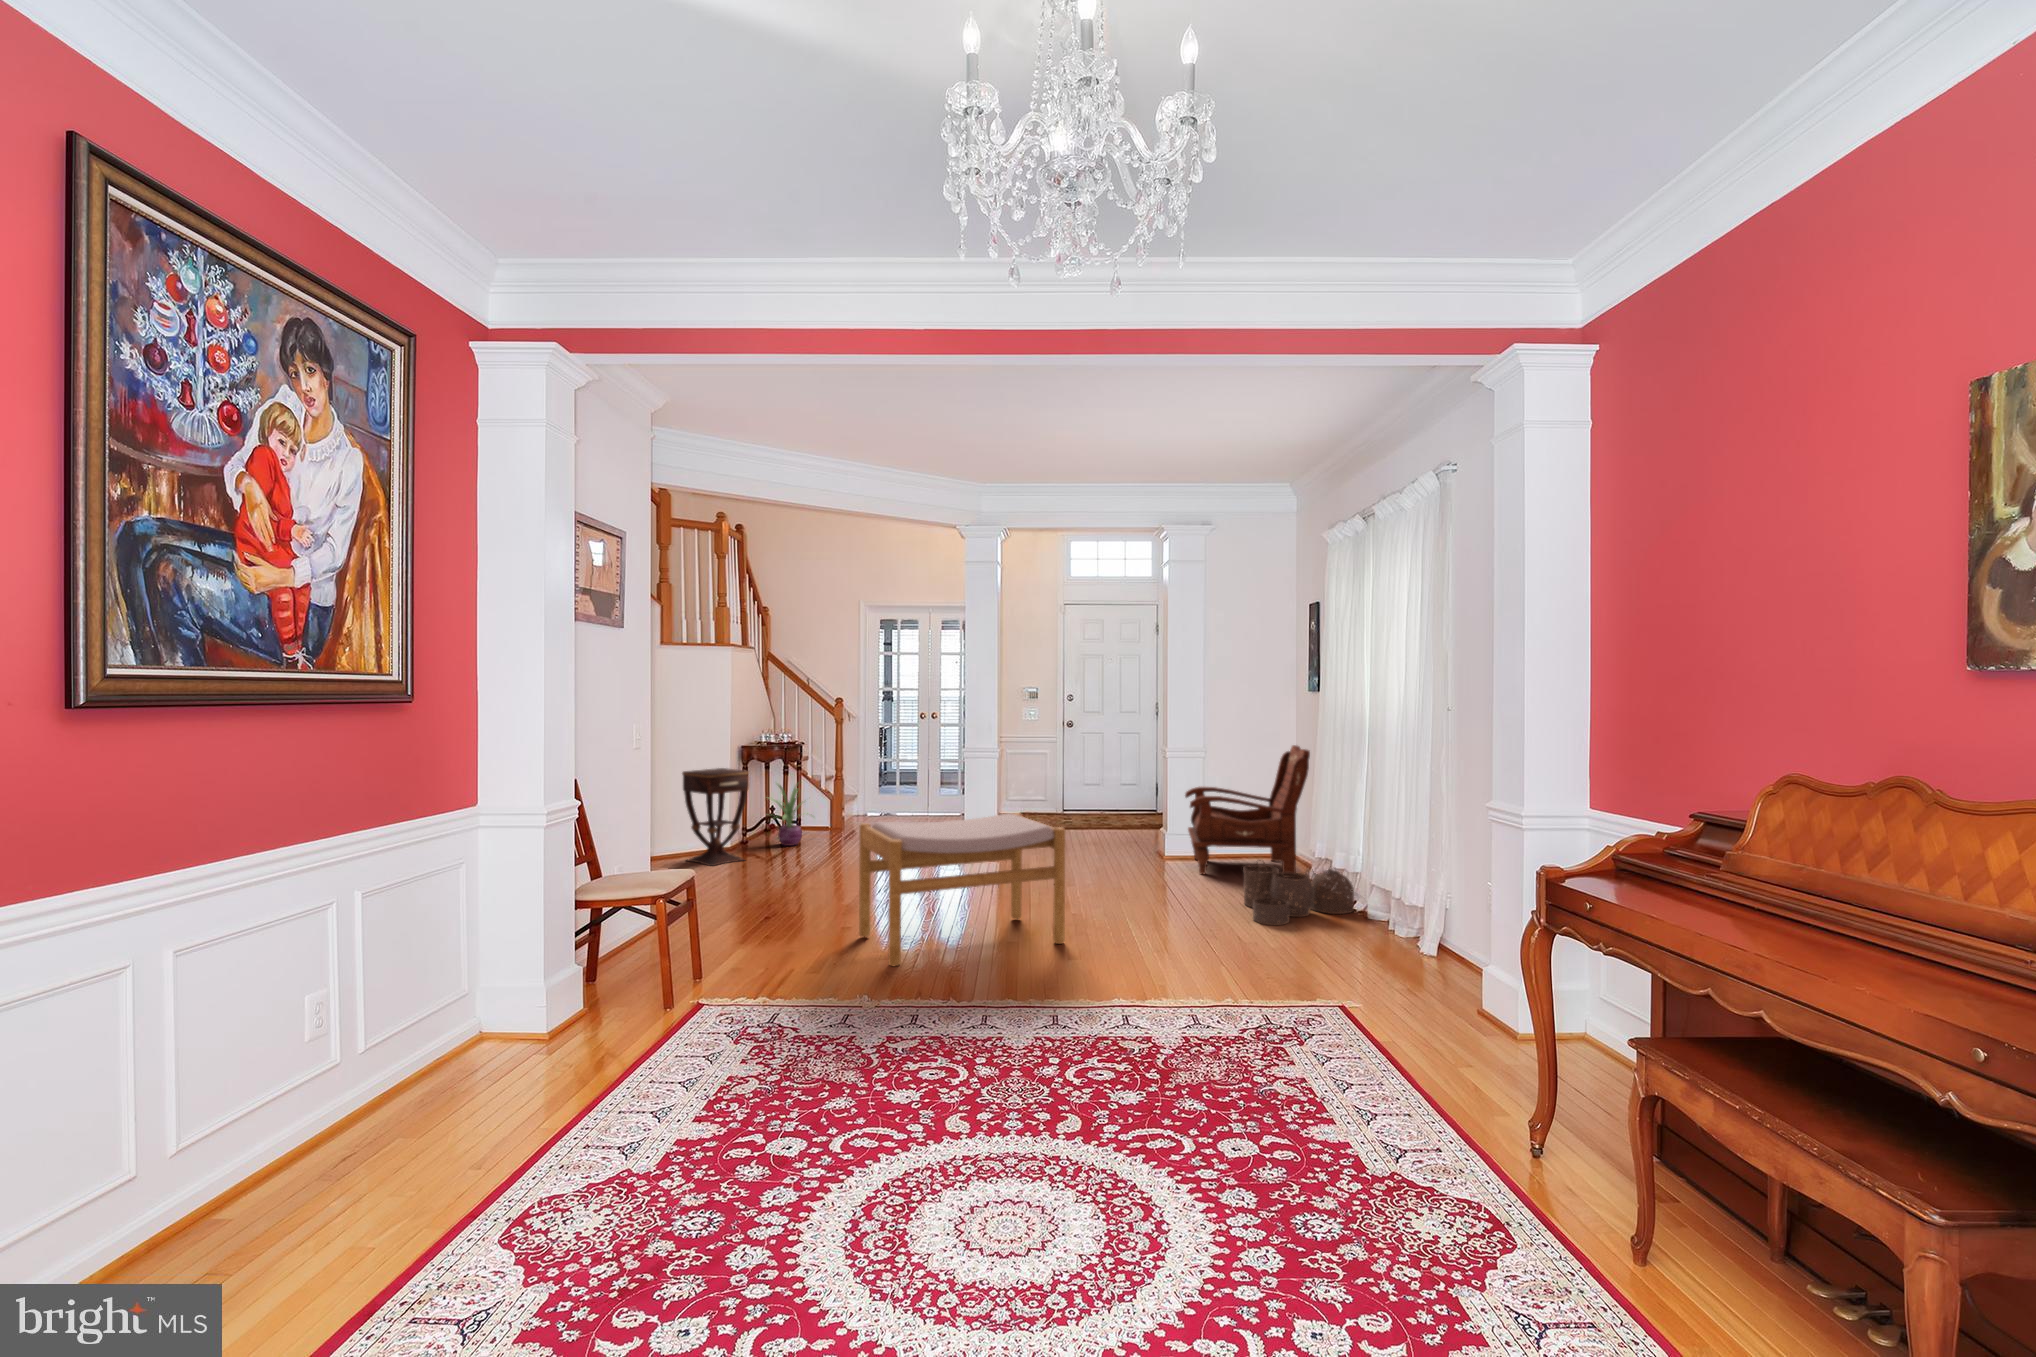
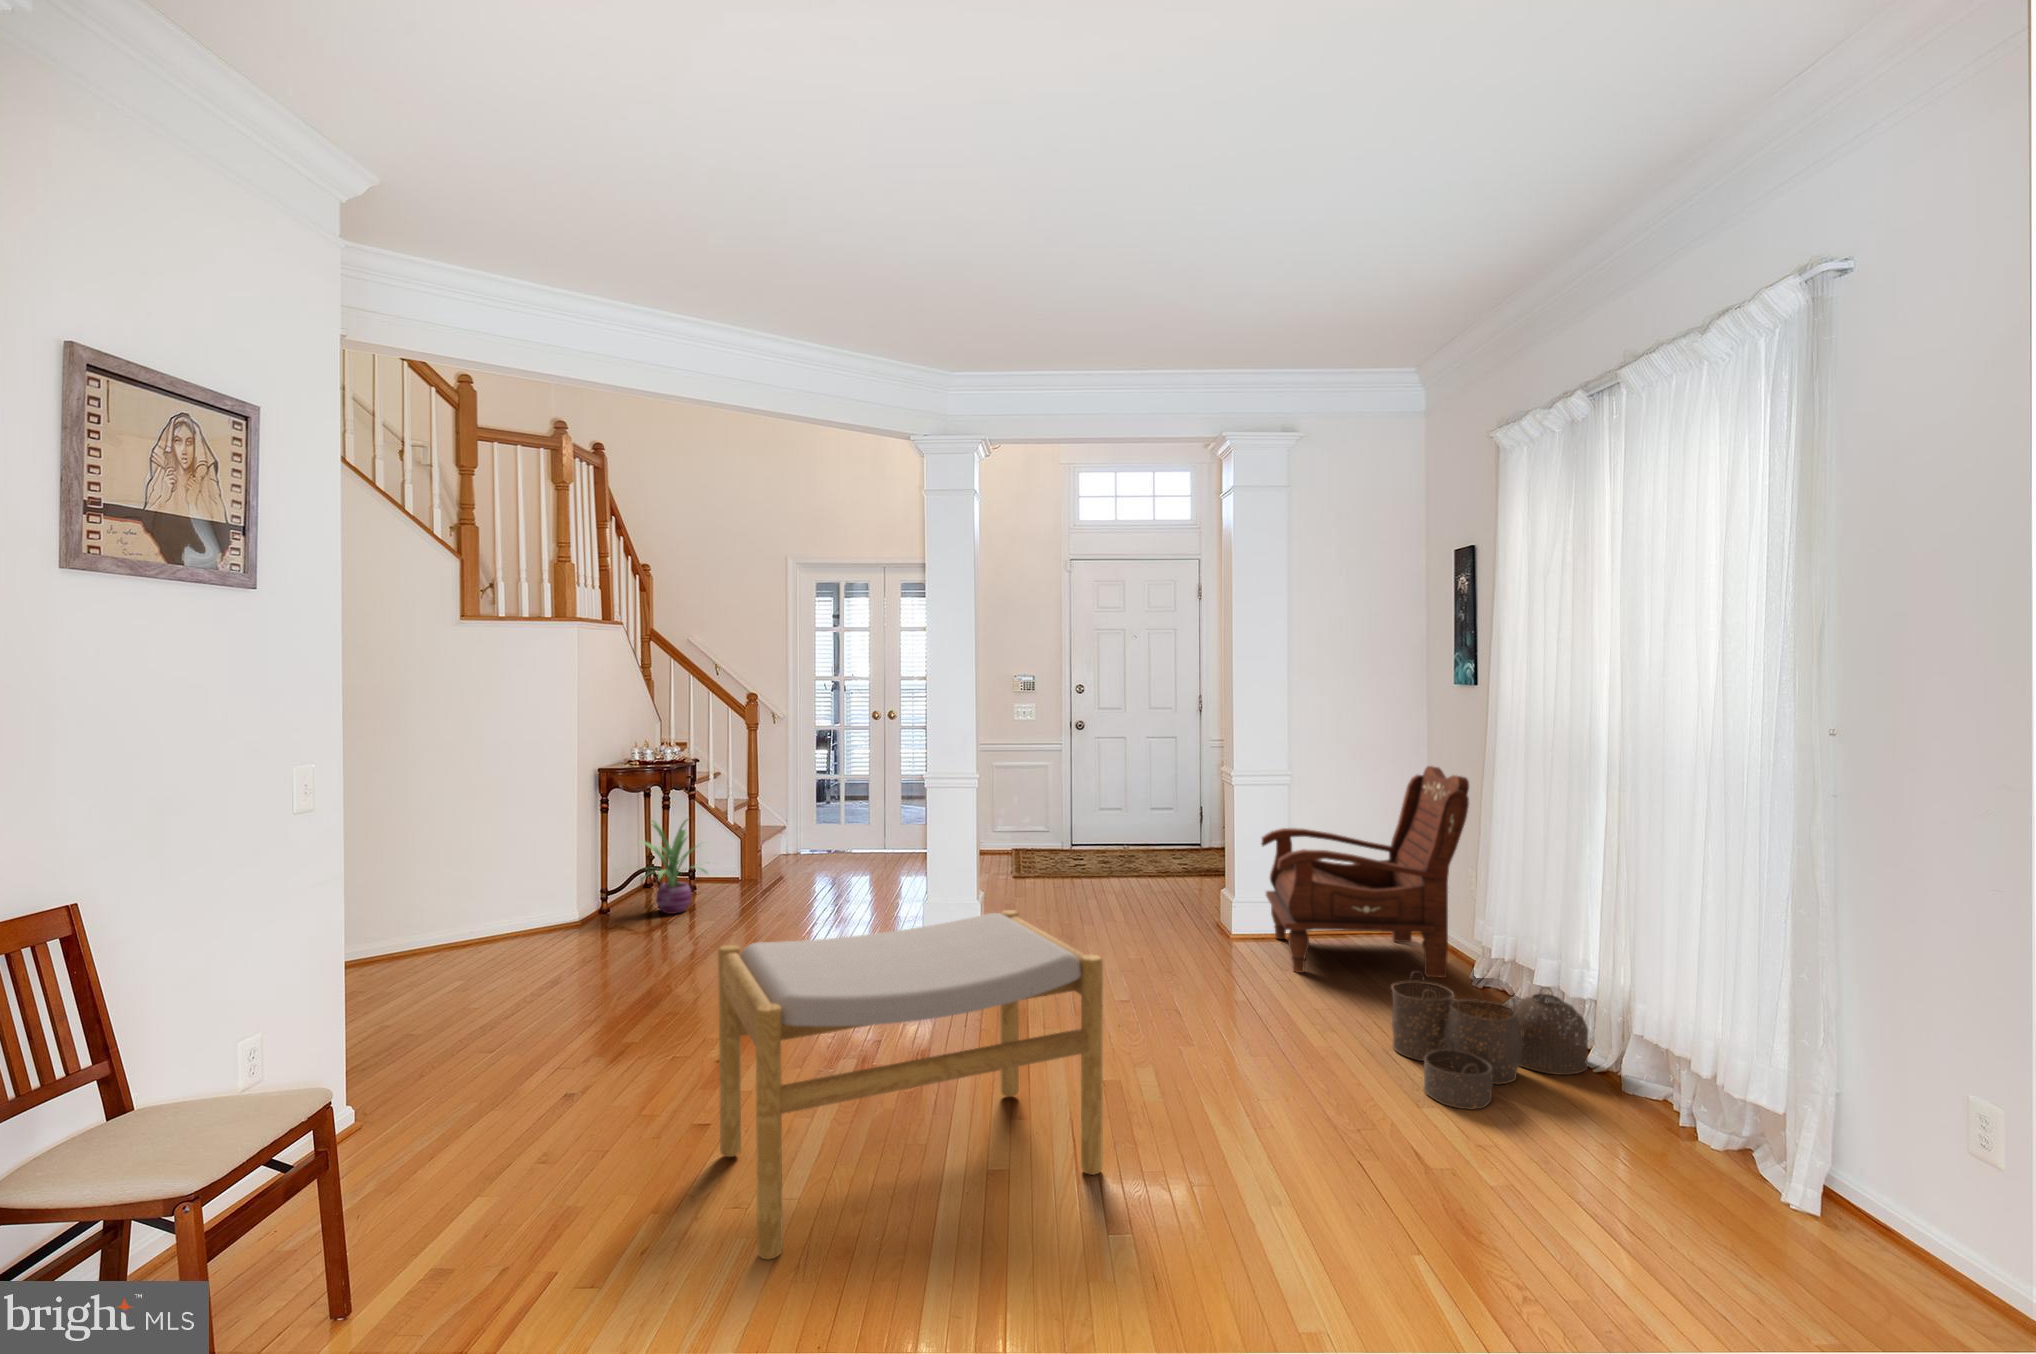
side table: present [682,768,749,866] -> none [495,804,600,960]

